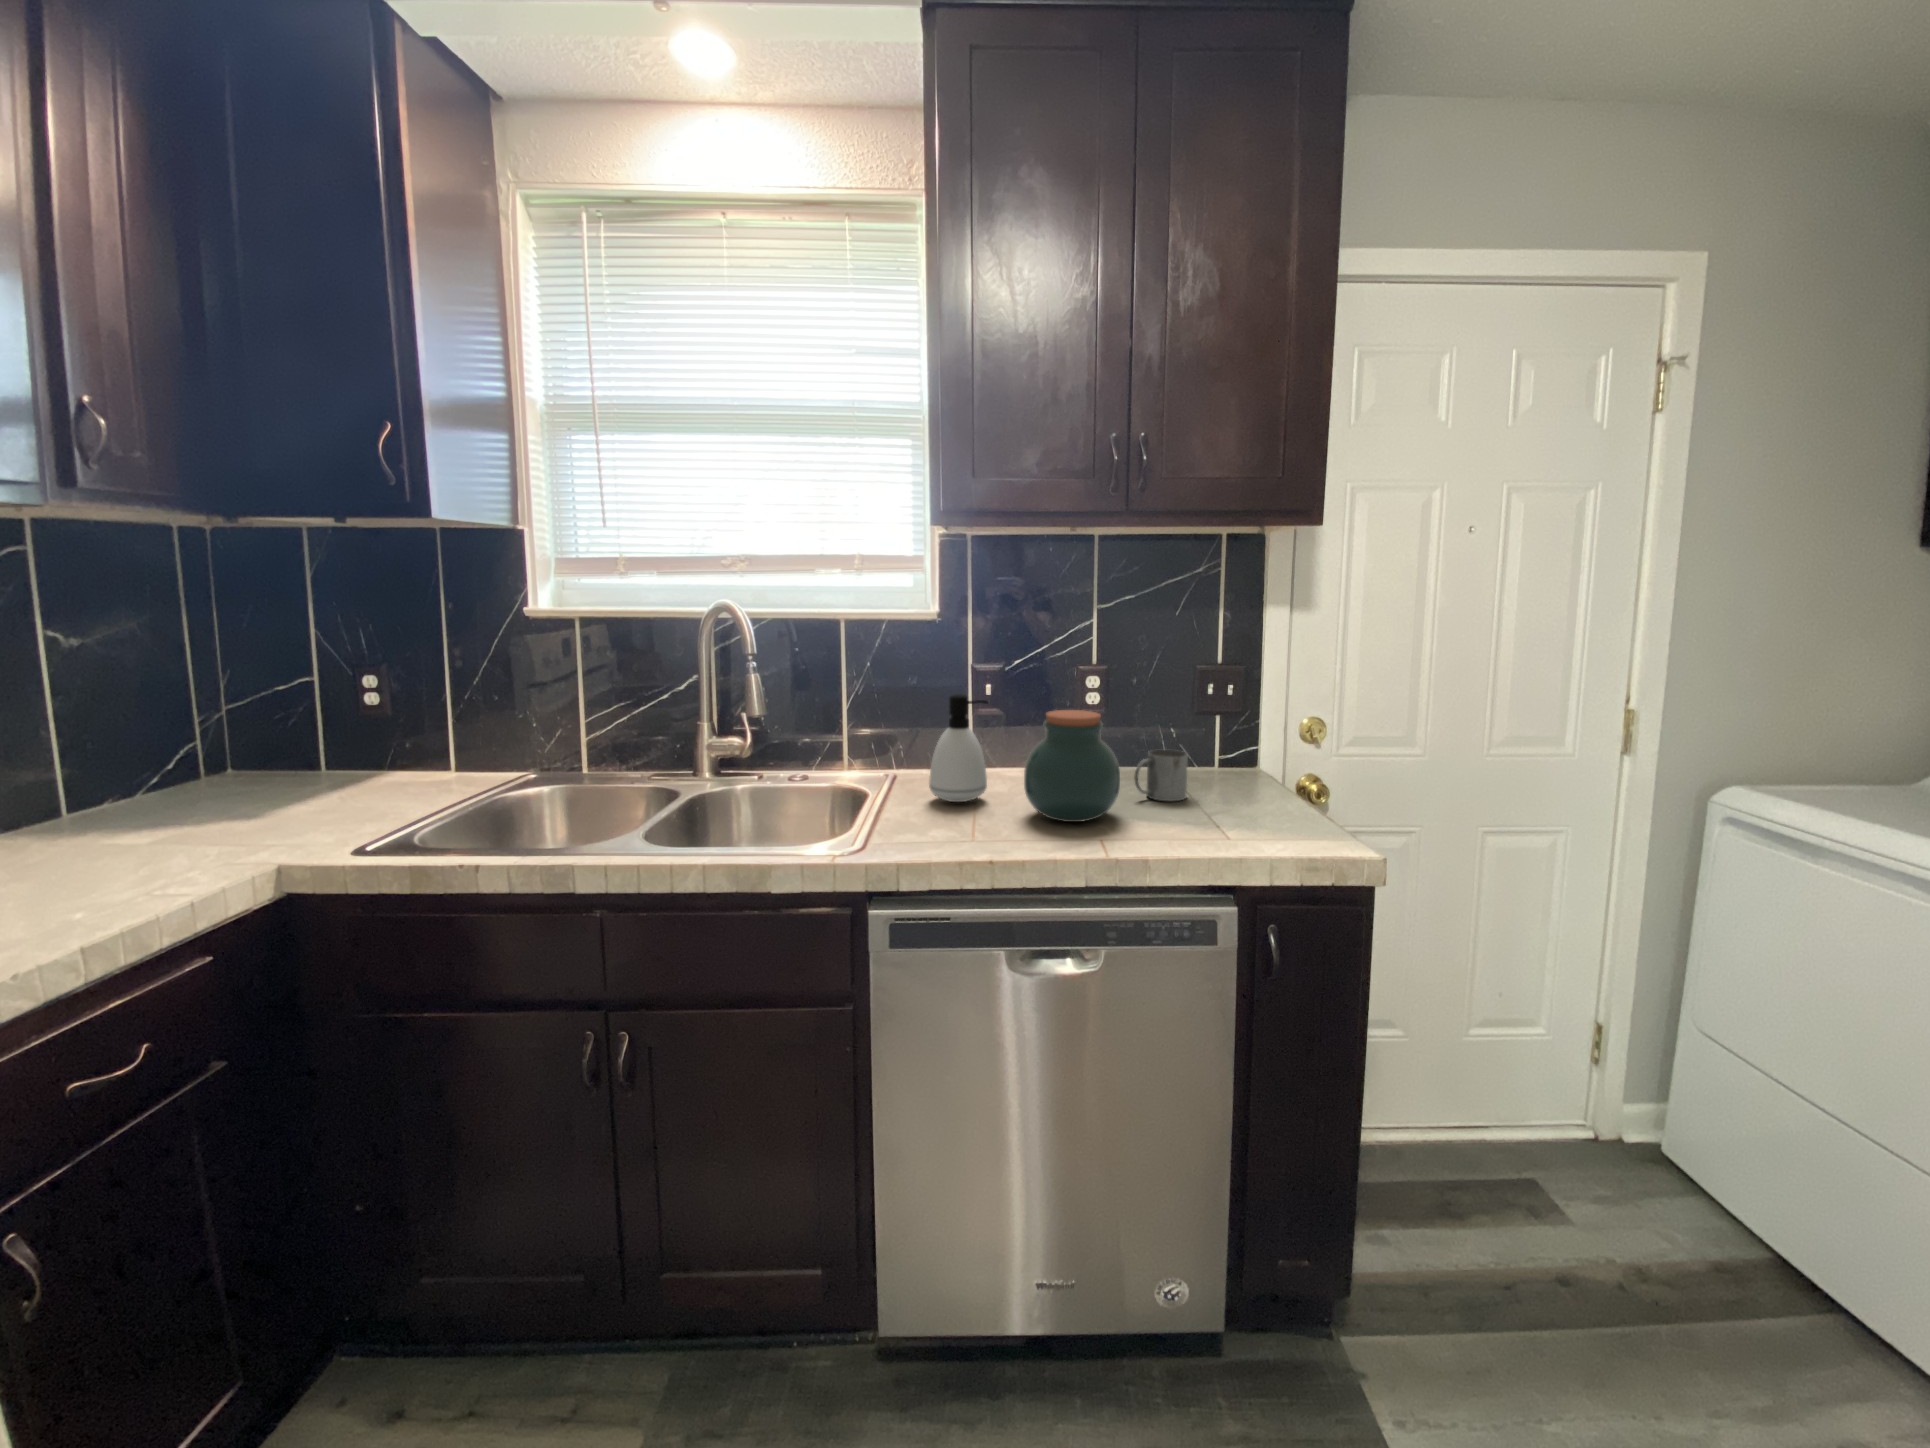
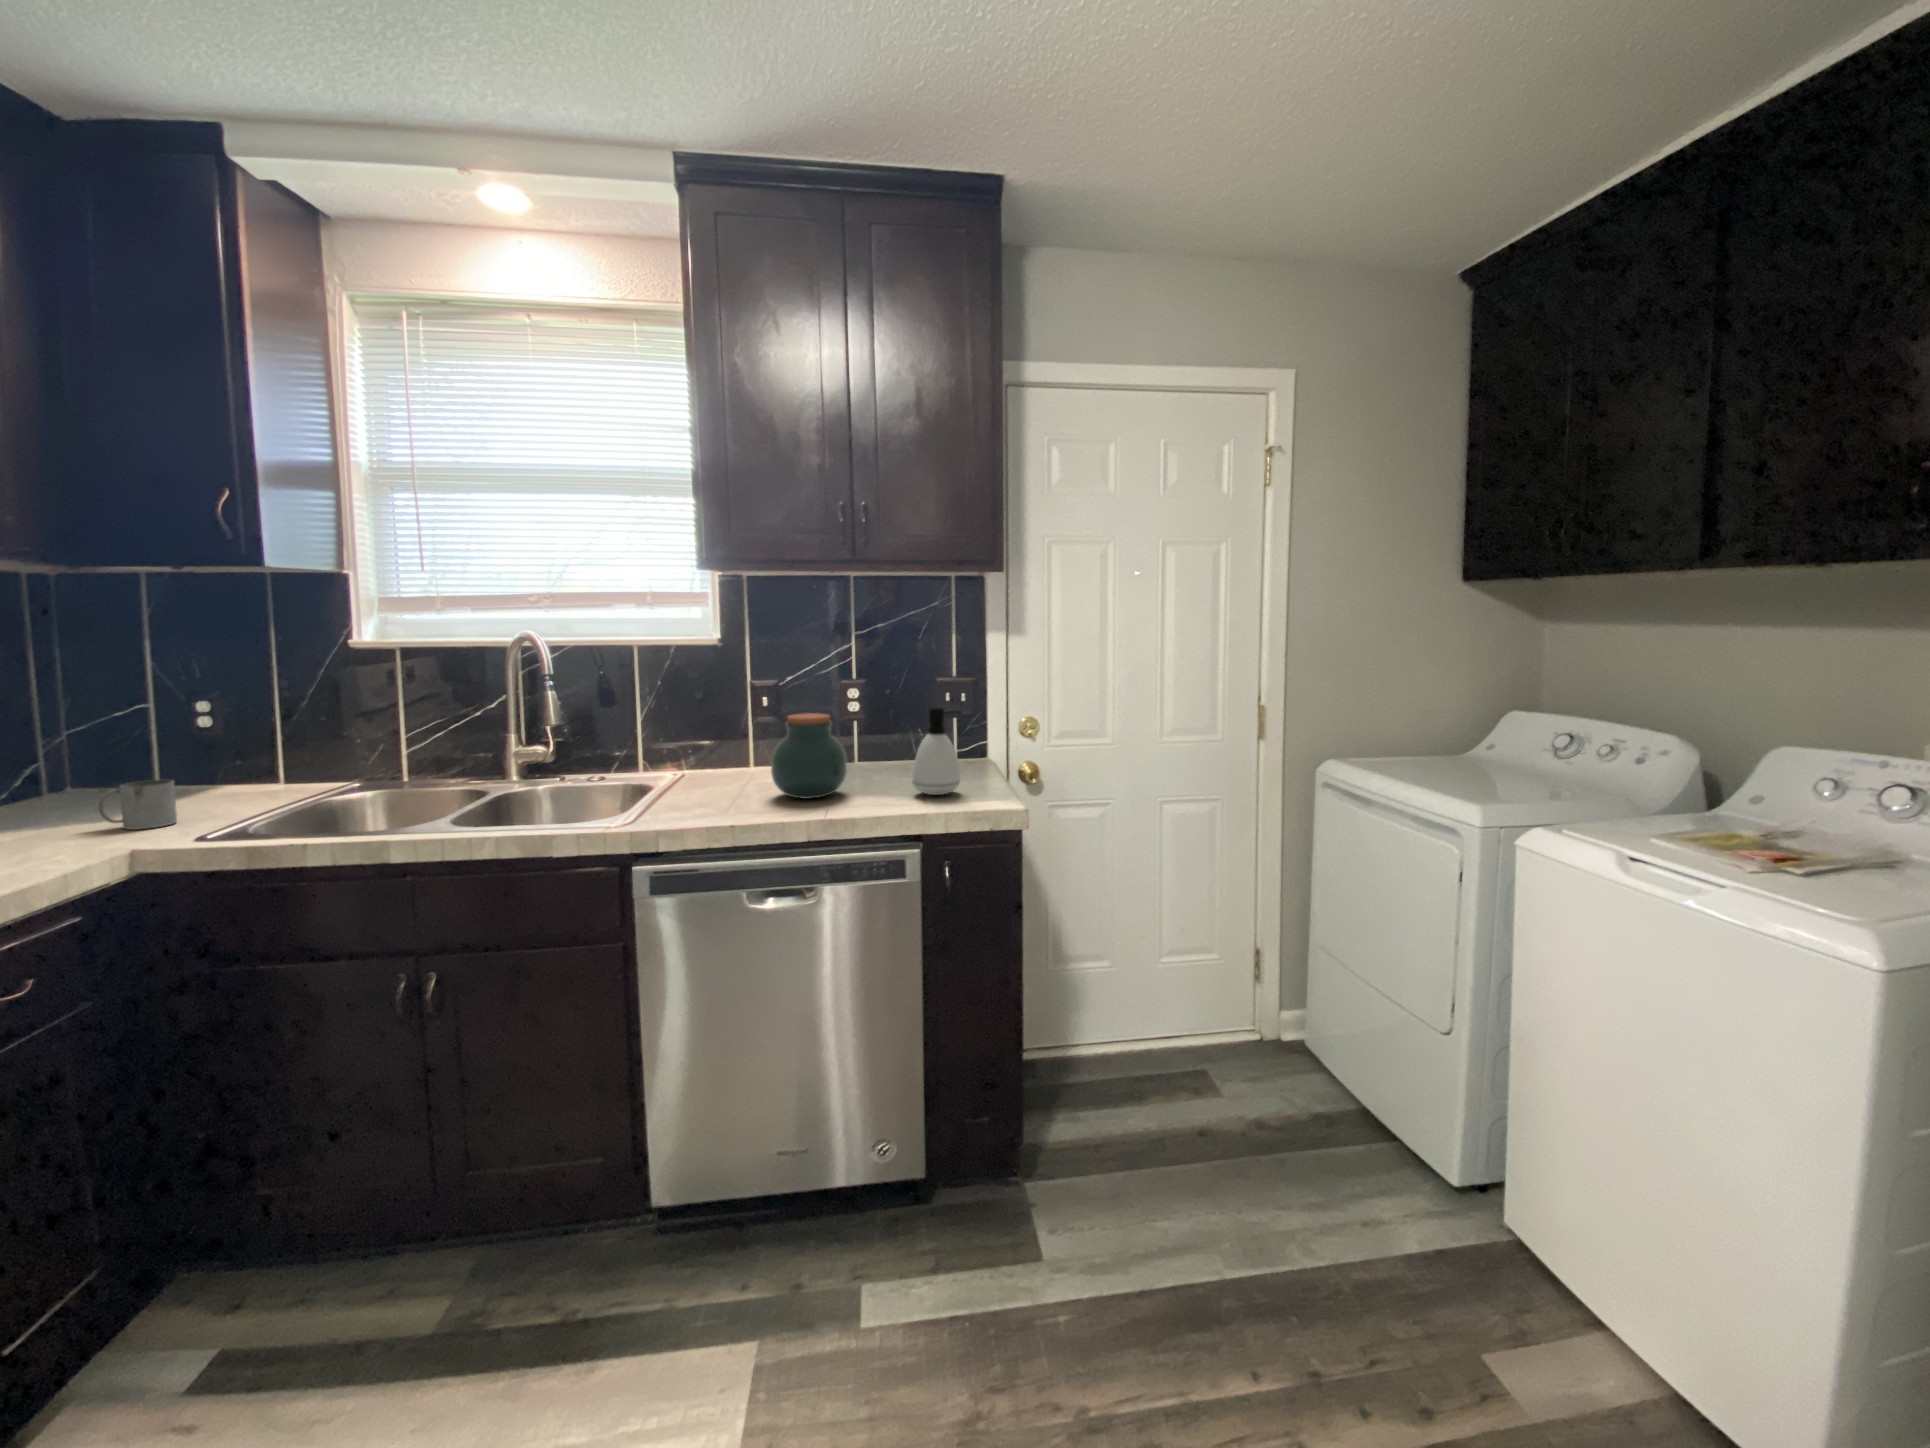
soap dispenser: present [929,694,989,802] -> present [913,707,961,795]
mug: present [1134,750,1188,801] -> present [99,780,177,830]

